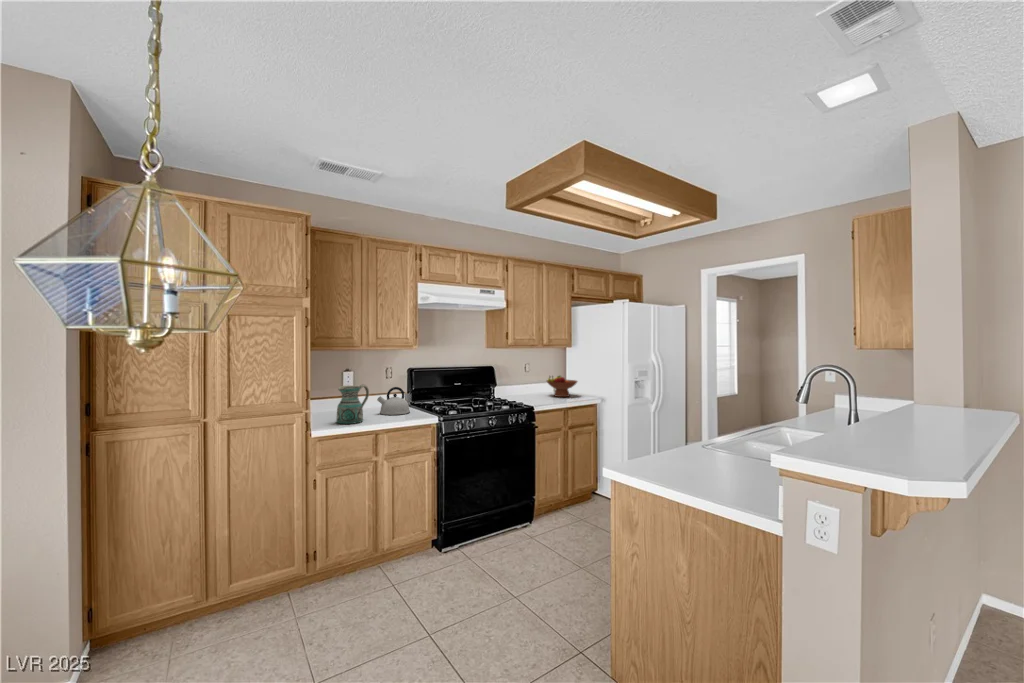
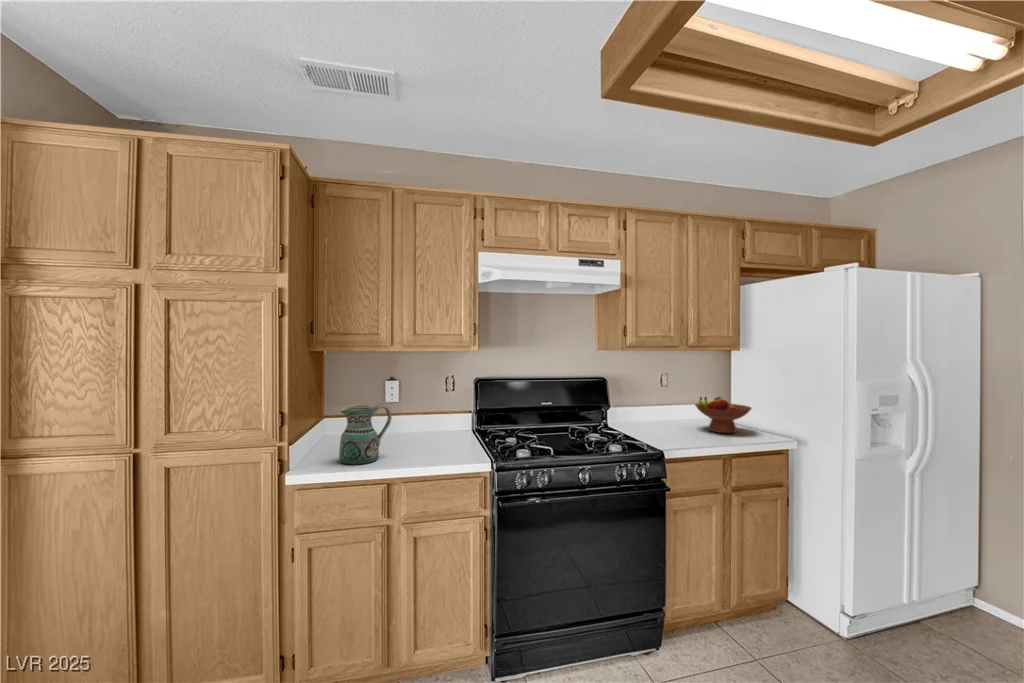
kettle: present [377,387,410,415] -> none [413,408,462,451]

